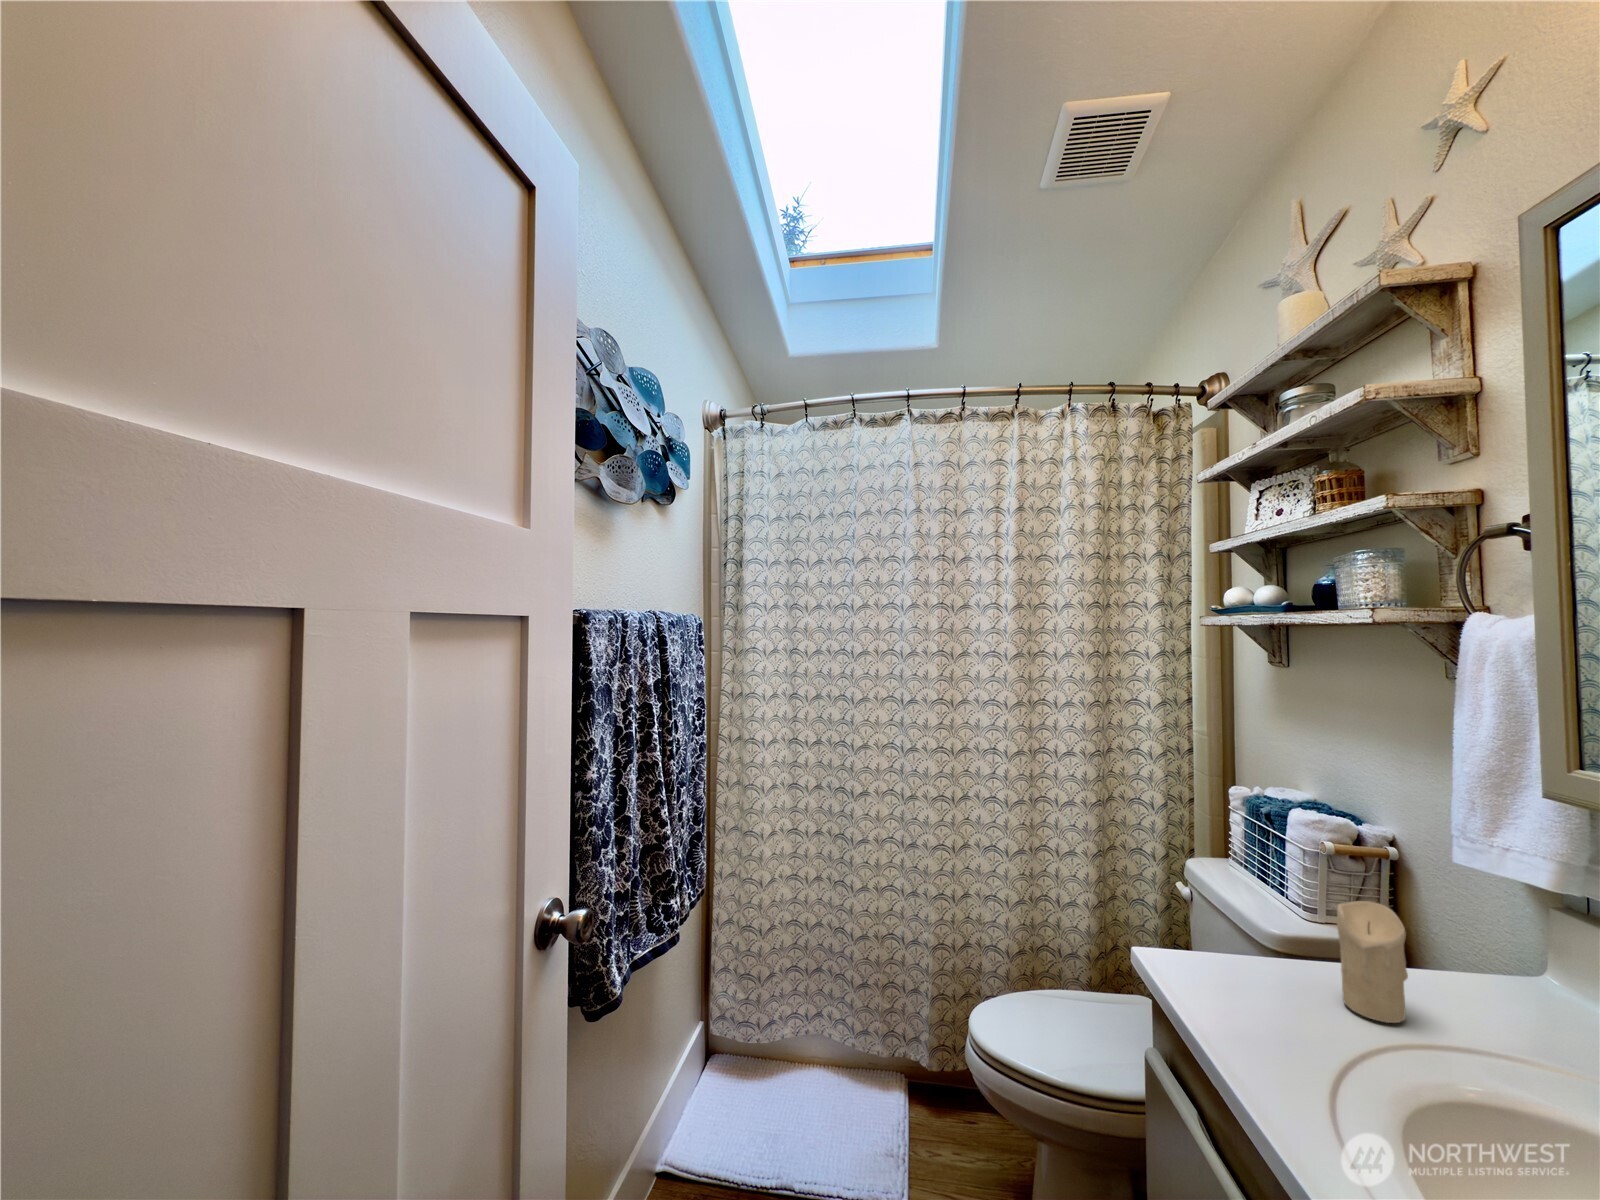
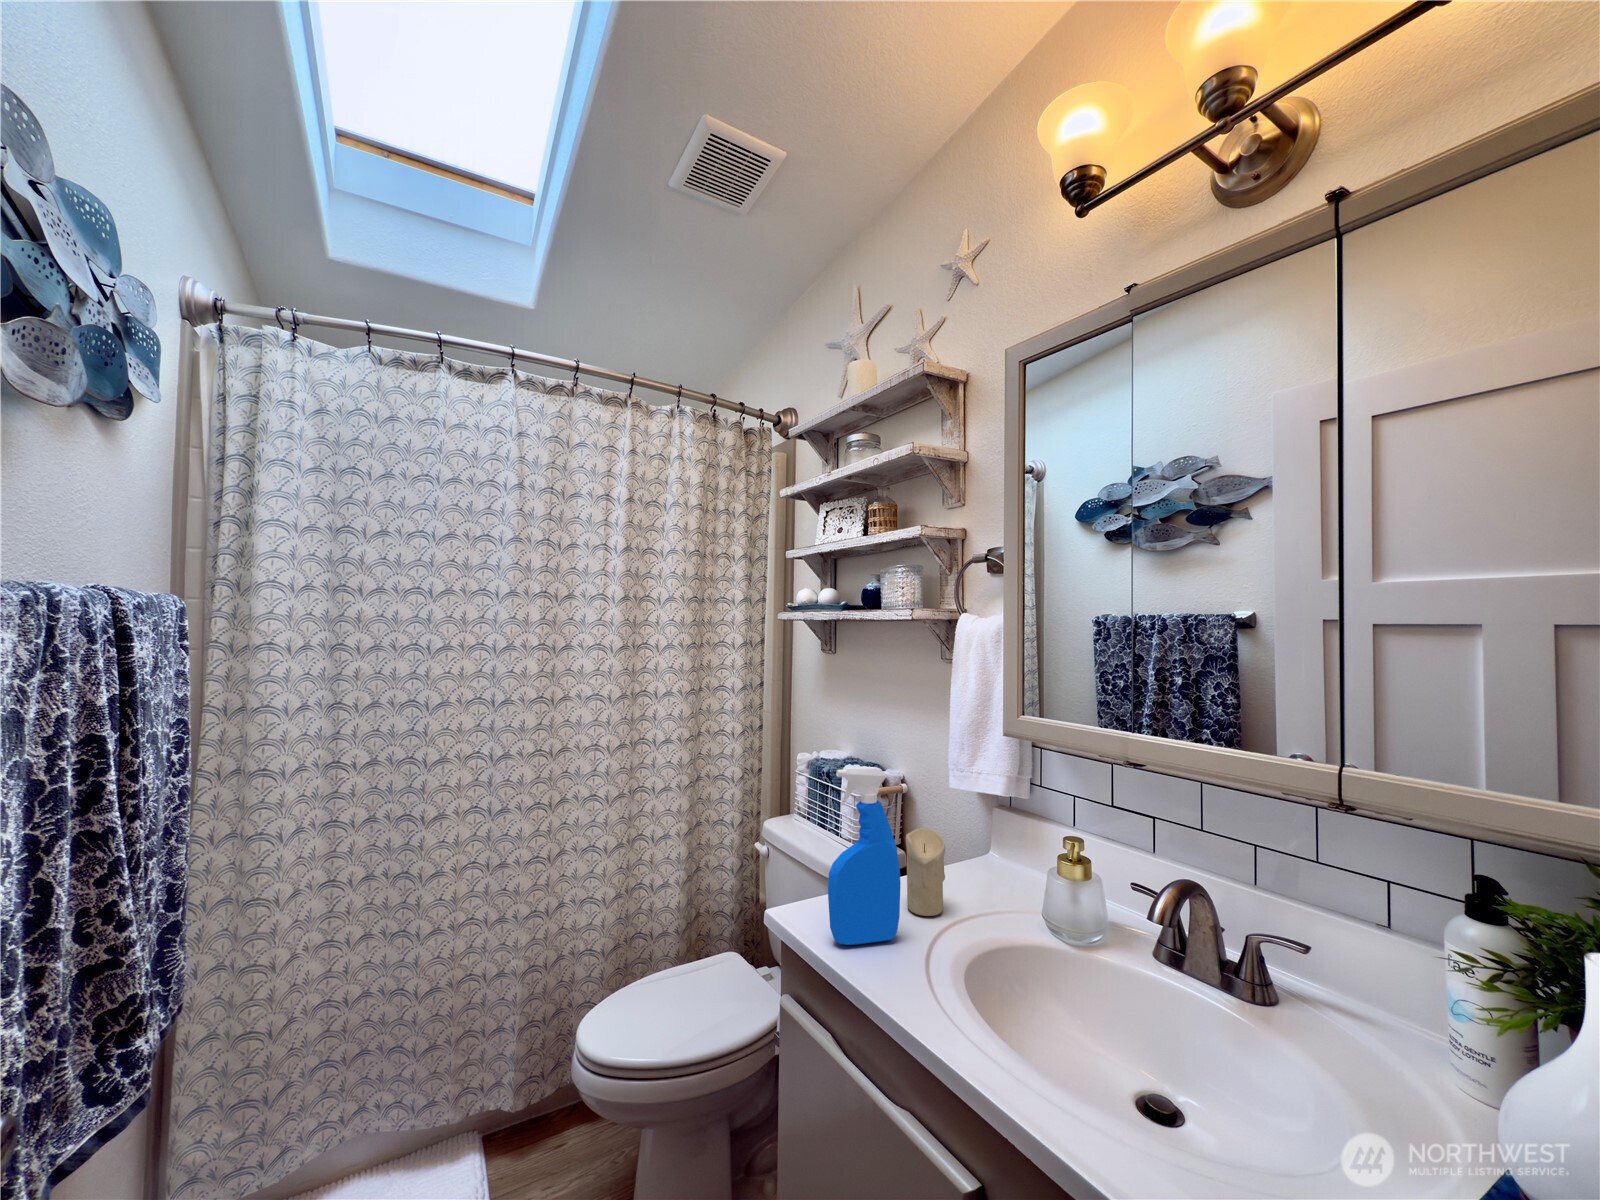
spray bottle: none [1200,801,1312,1027] -> present [828,767,901,945]

